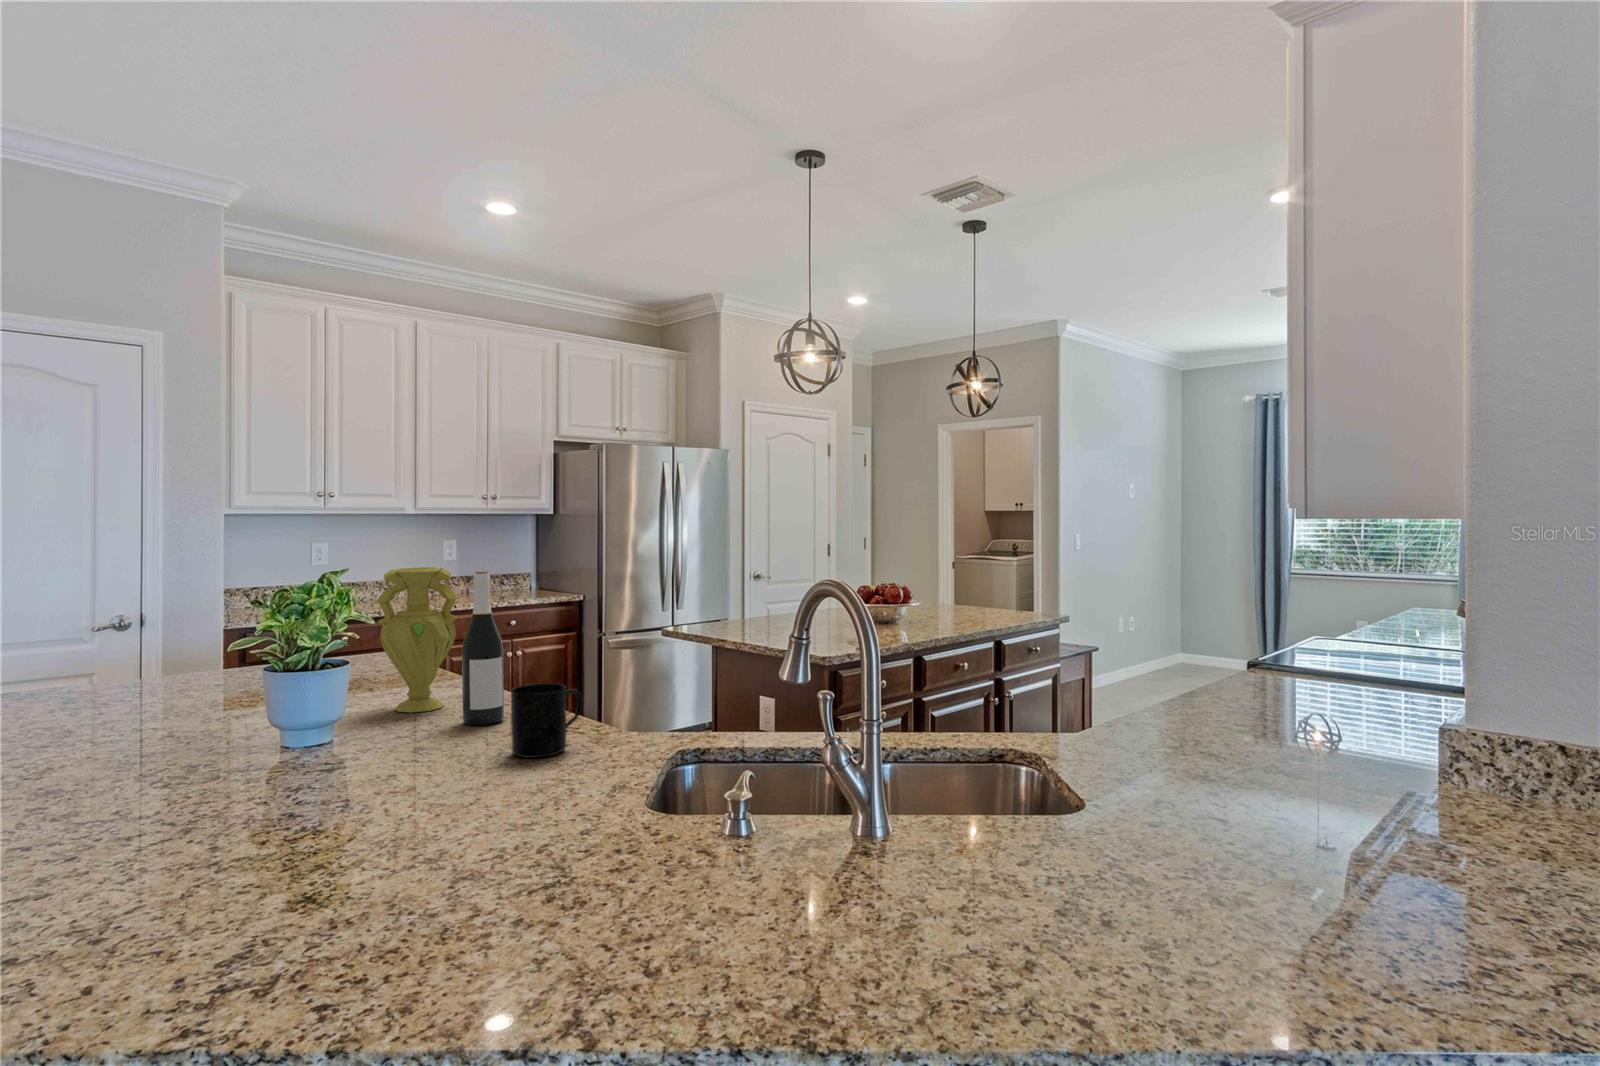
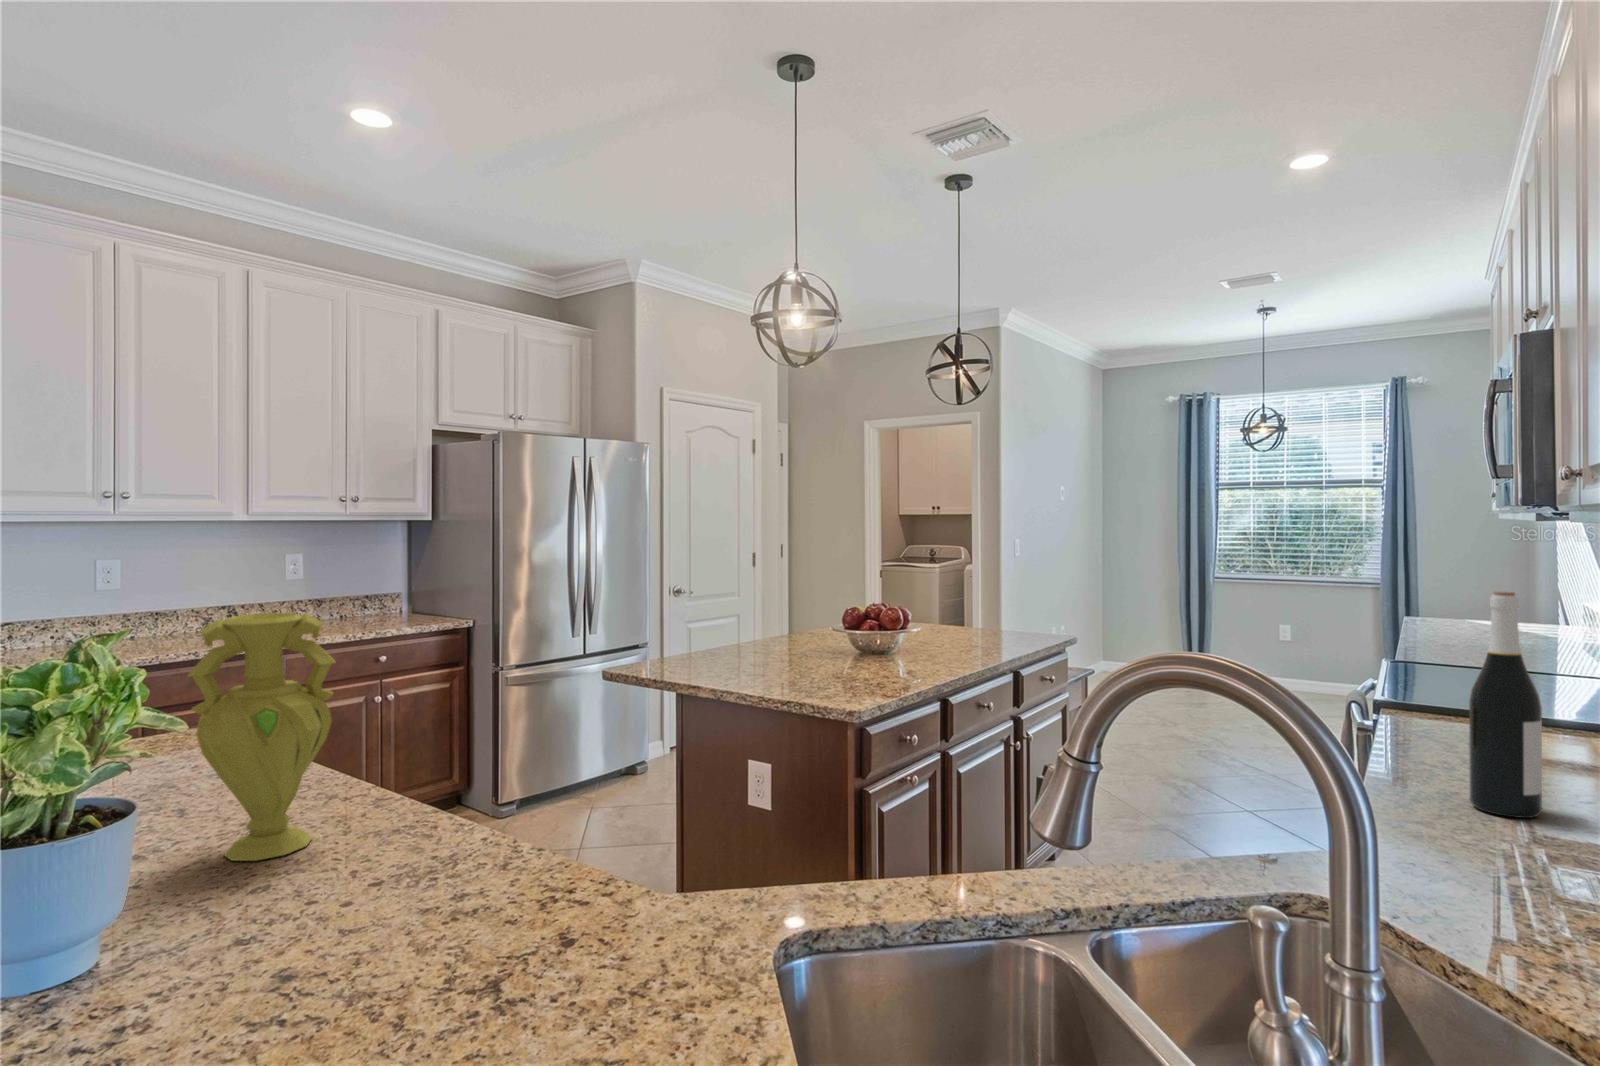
wine bottle: present [462,571,504,725] -> present [1469,592,1542,818]
mug: present [511,683,582,758] -> none [460,826,587,980]

